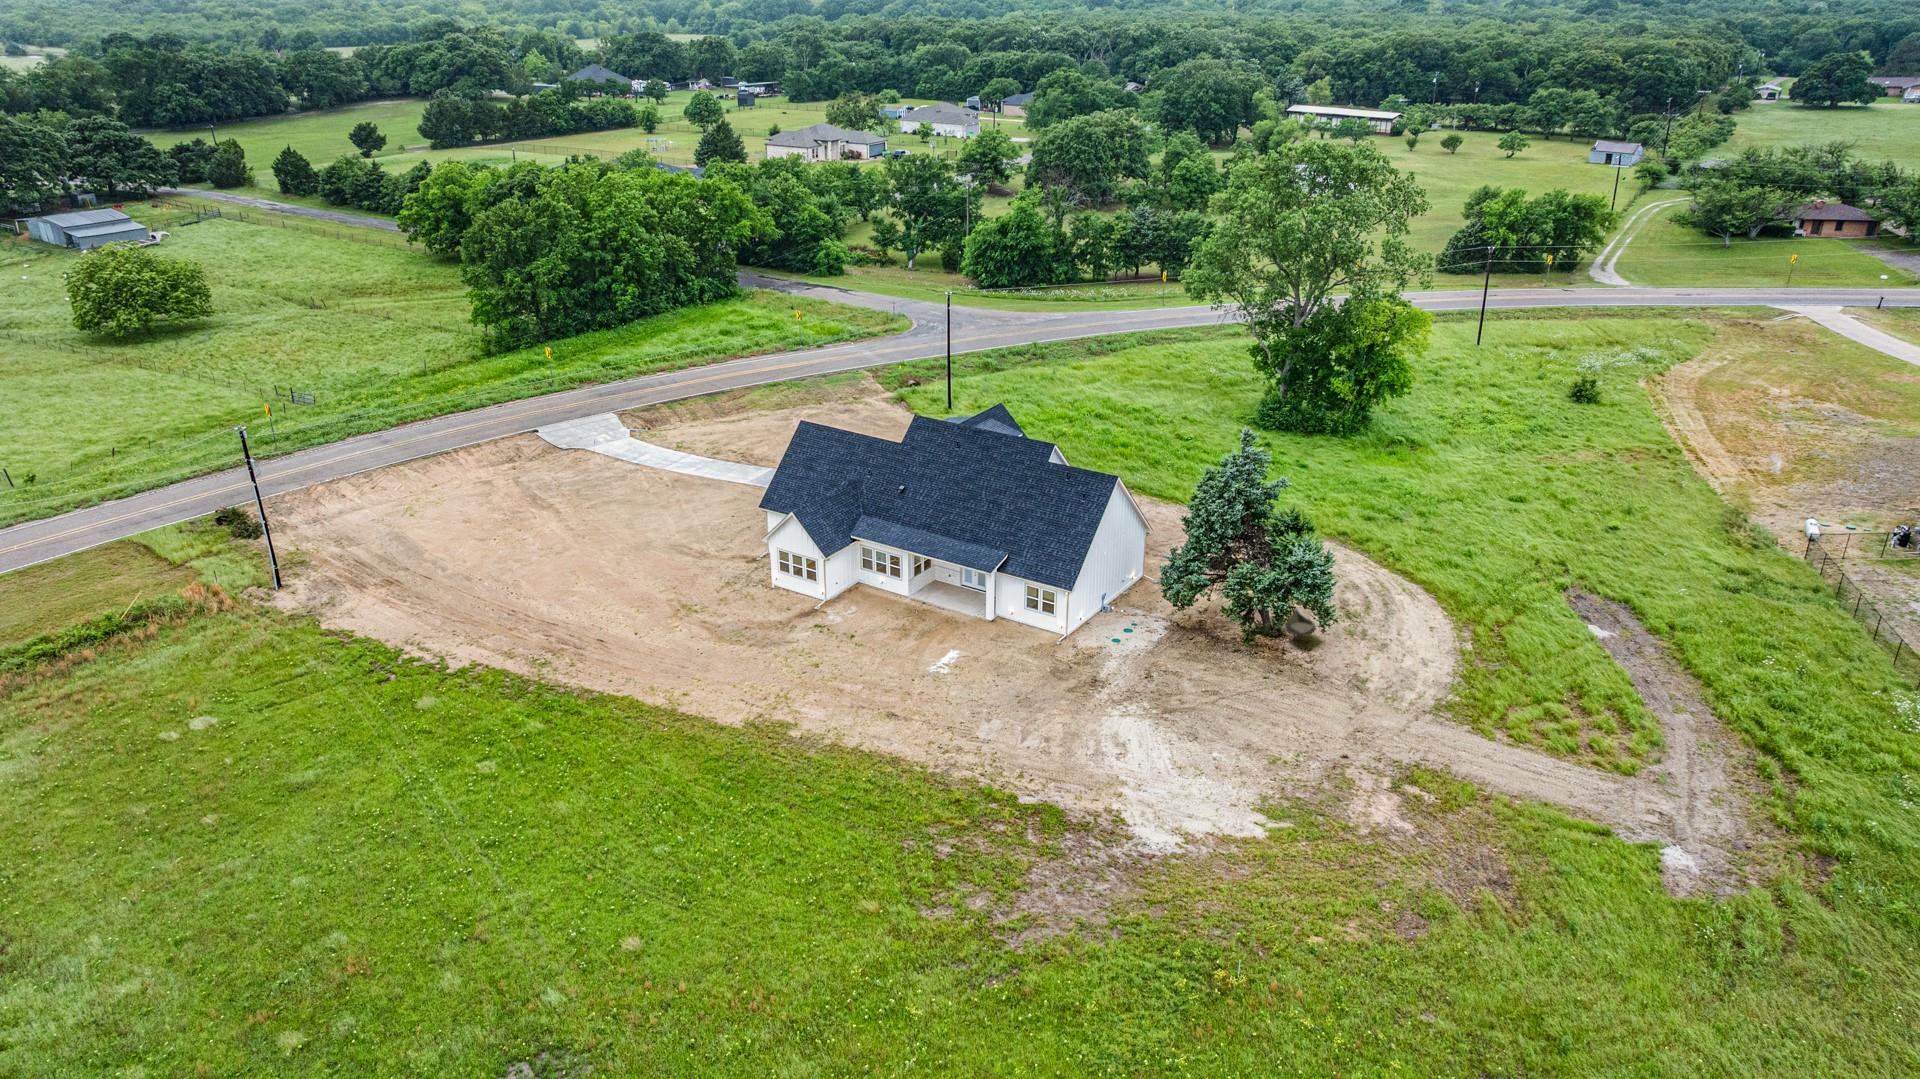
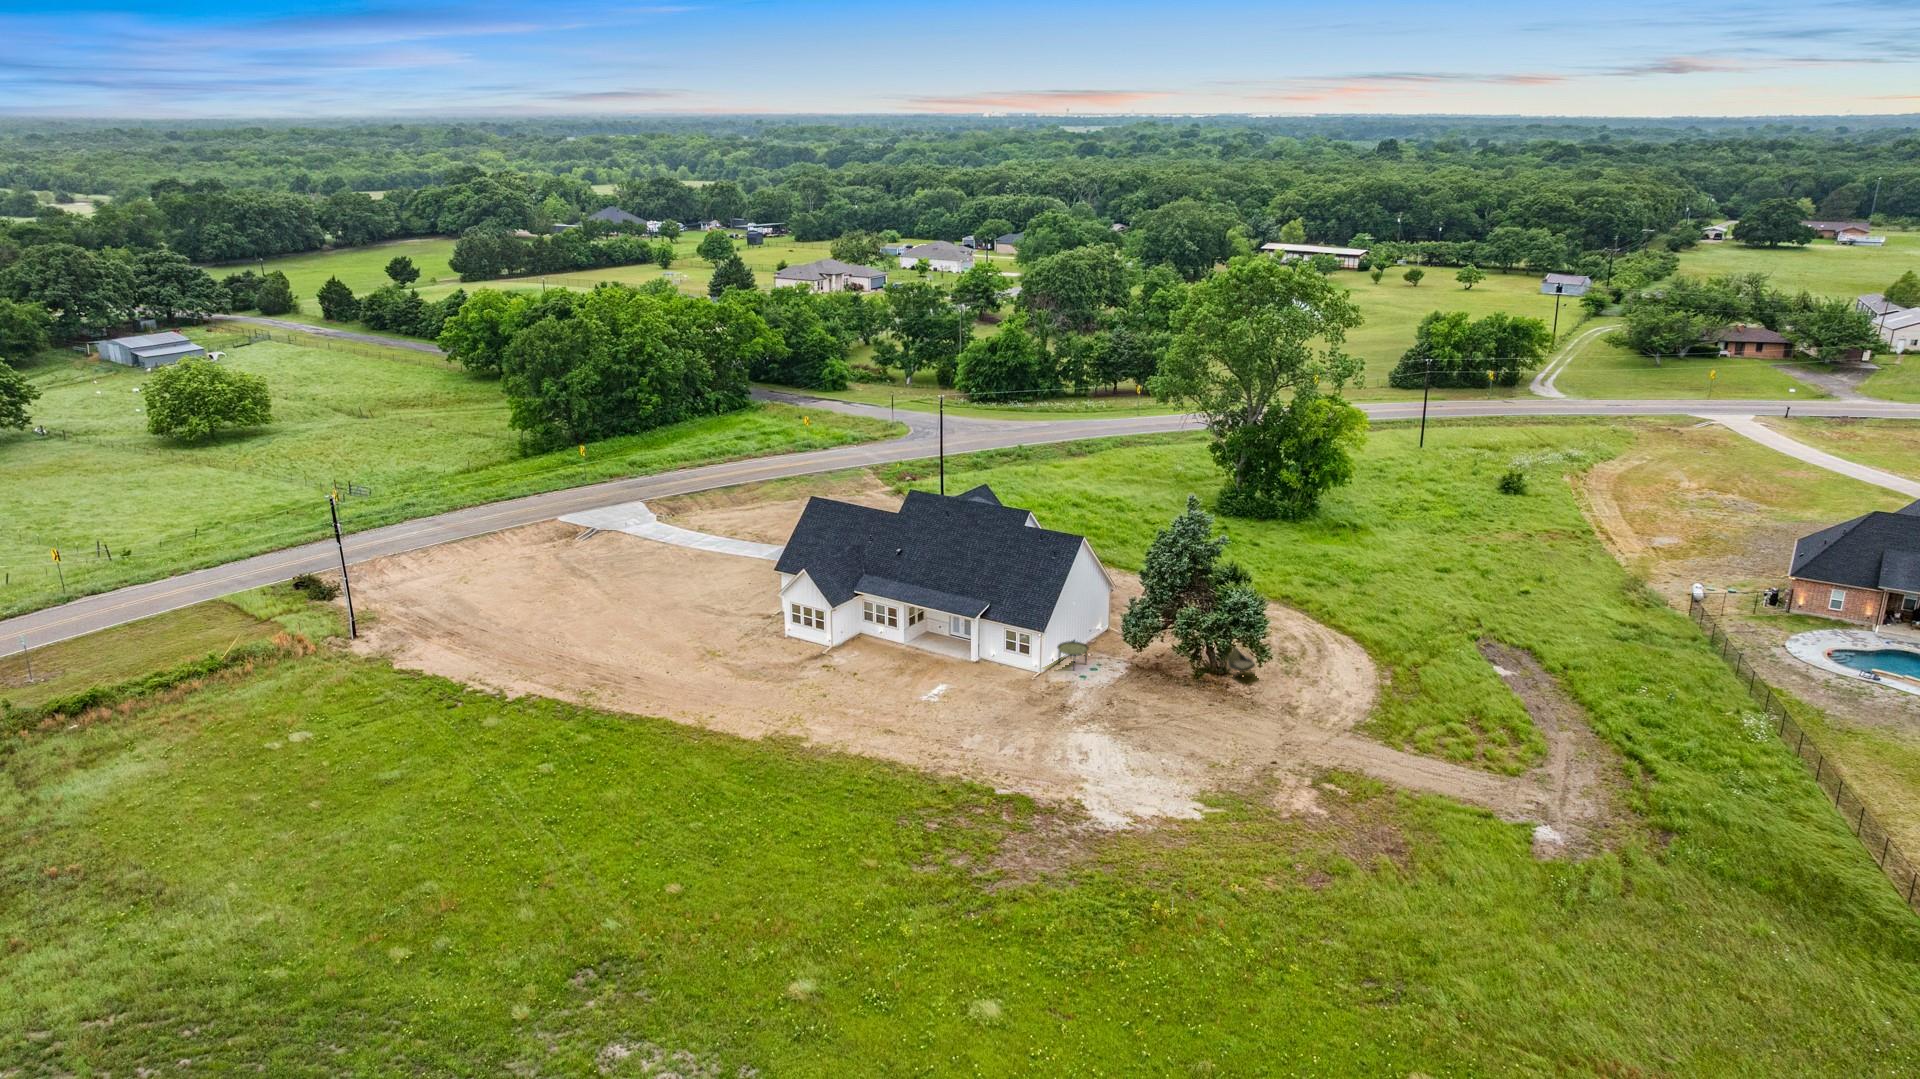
round table: none [1086,597,1122,633] -> present [1058,641,1089,669]

